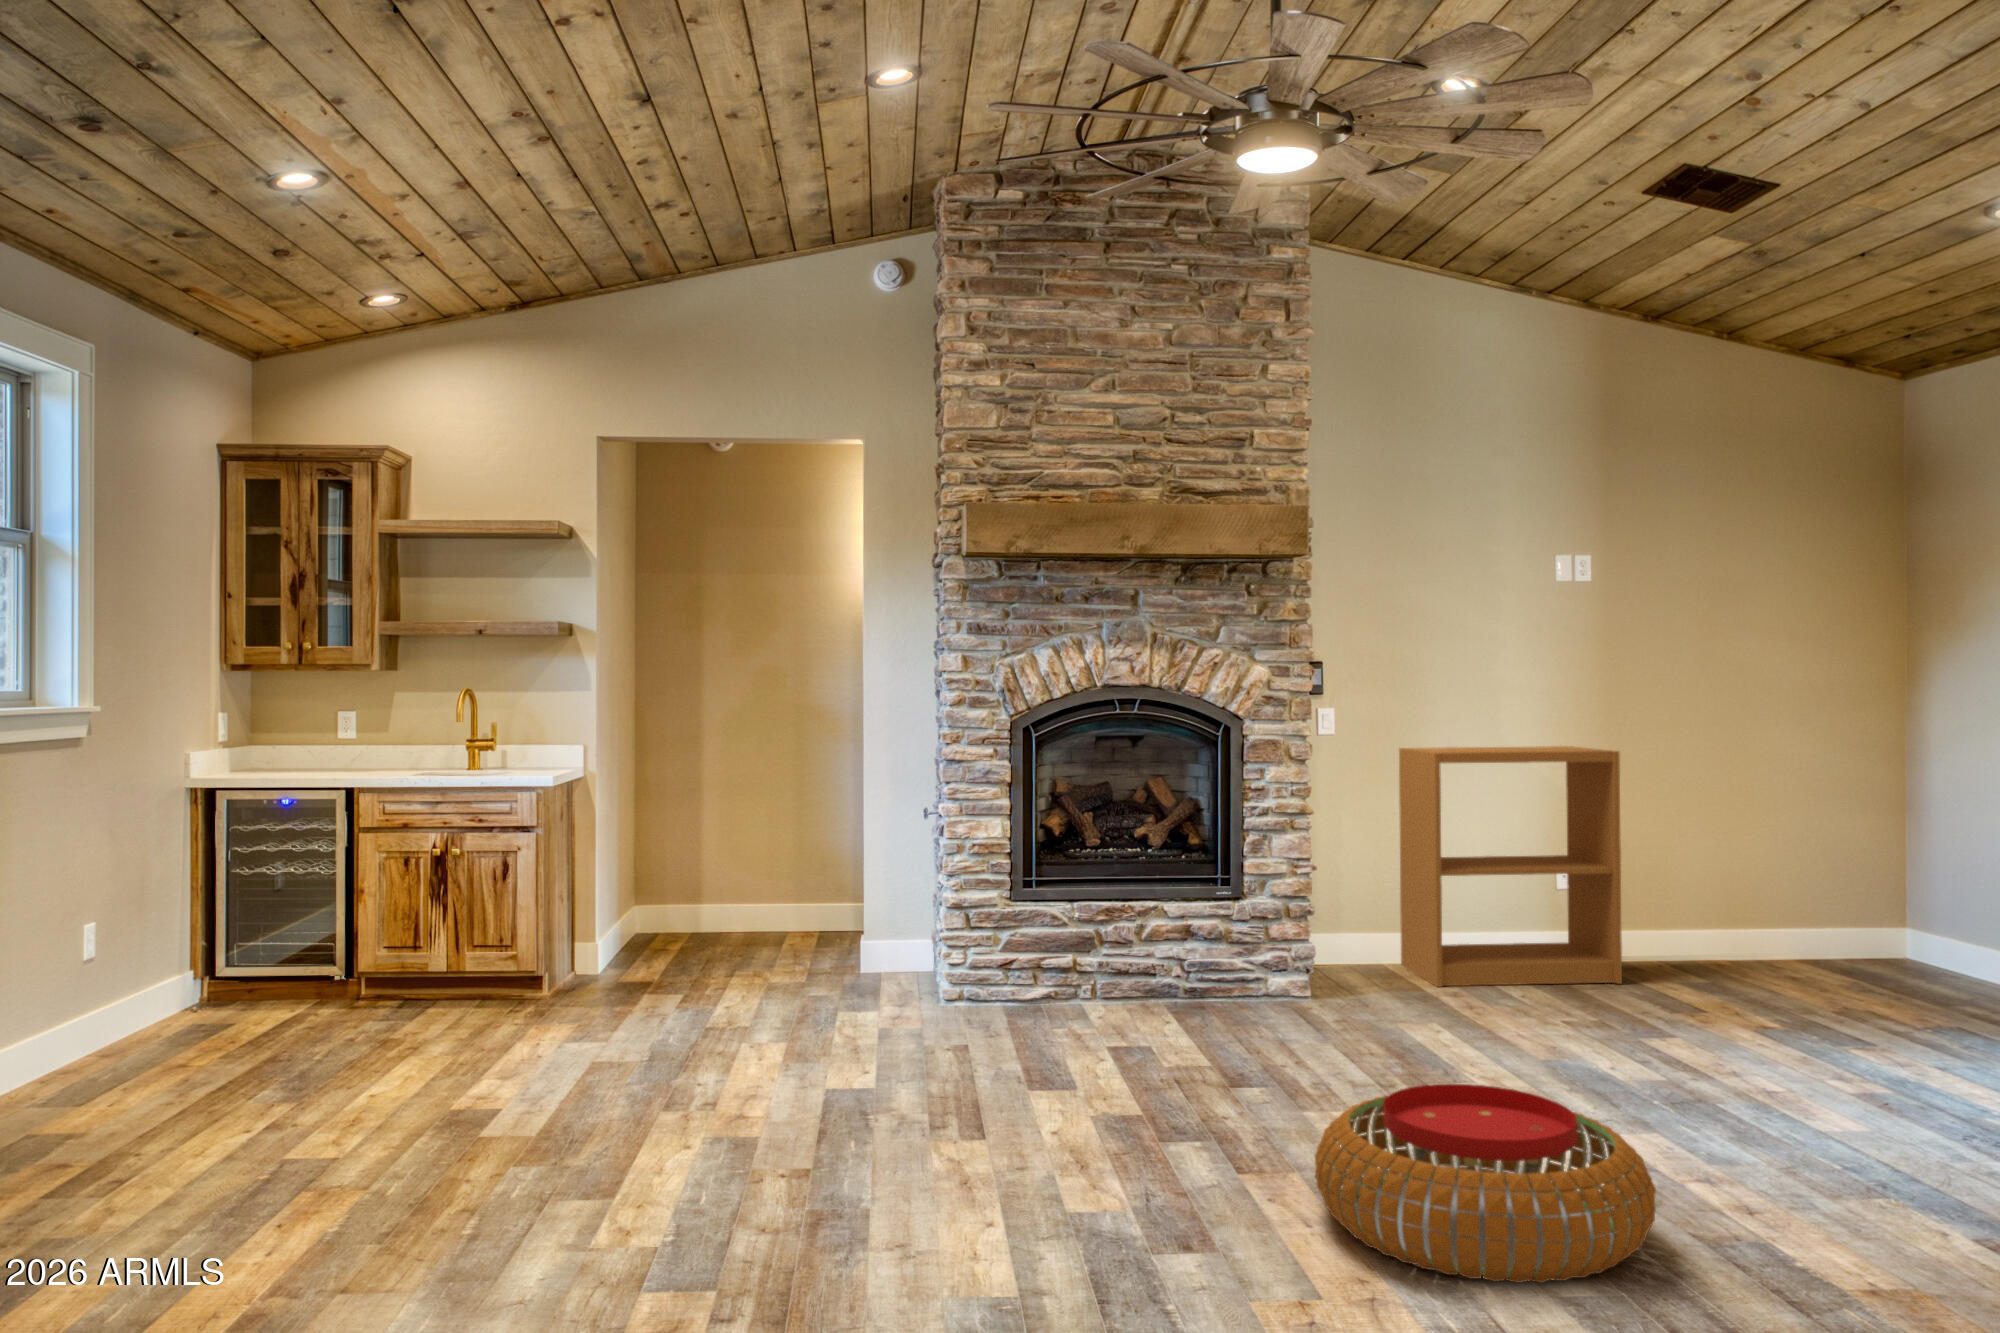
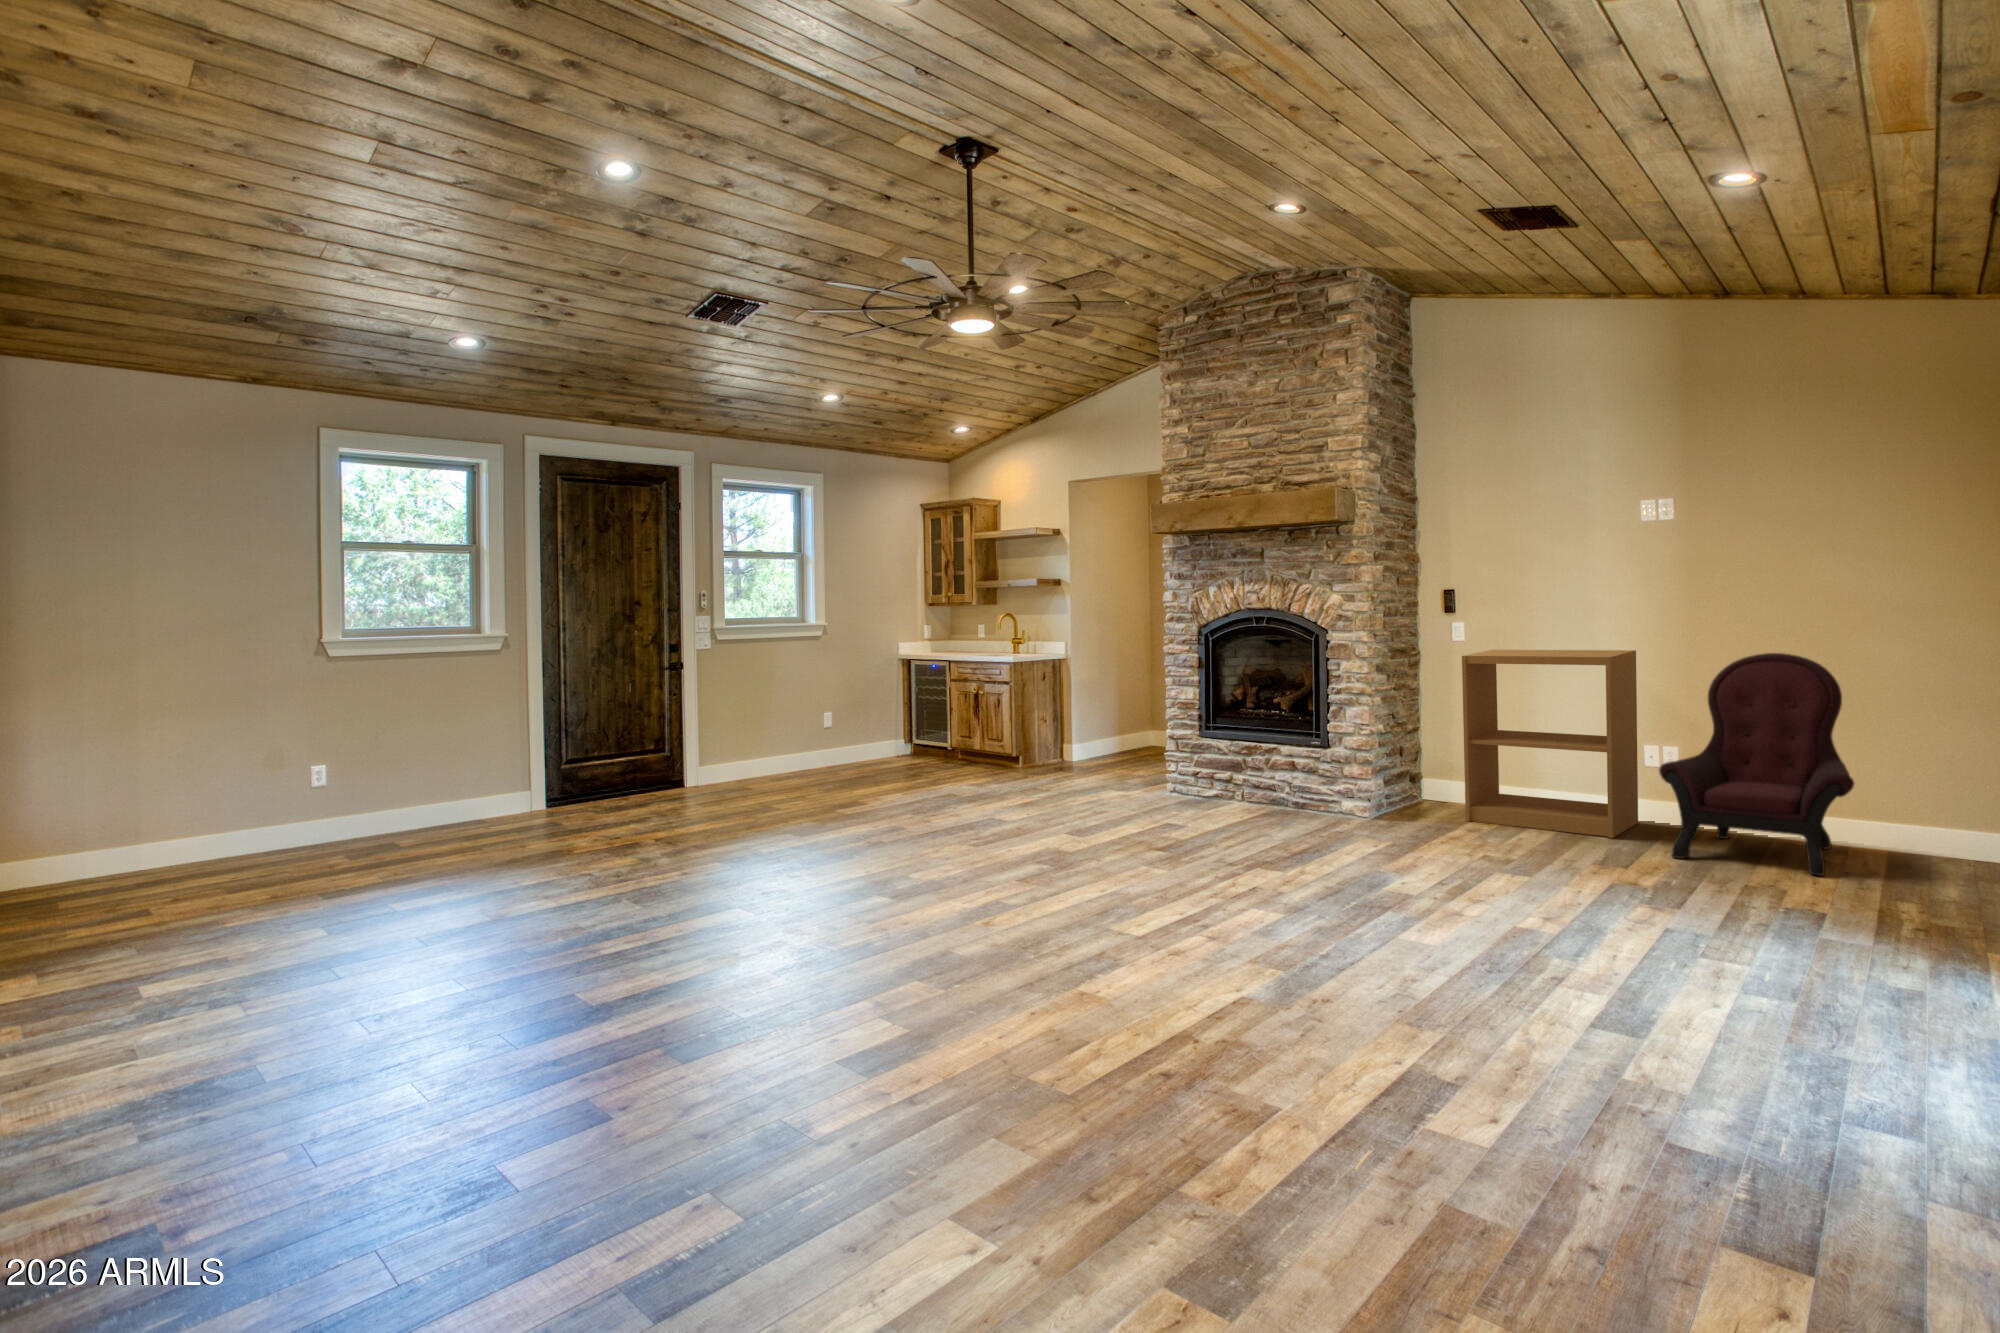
armchair: none [1658,747,1881,997] -> present [1659,653,1854,876]
pouf: present [1315,1084,1656,1283] -> none [1001,834,1158,919]

